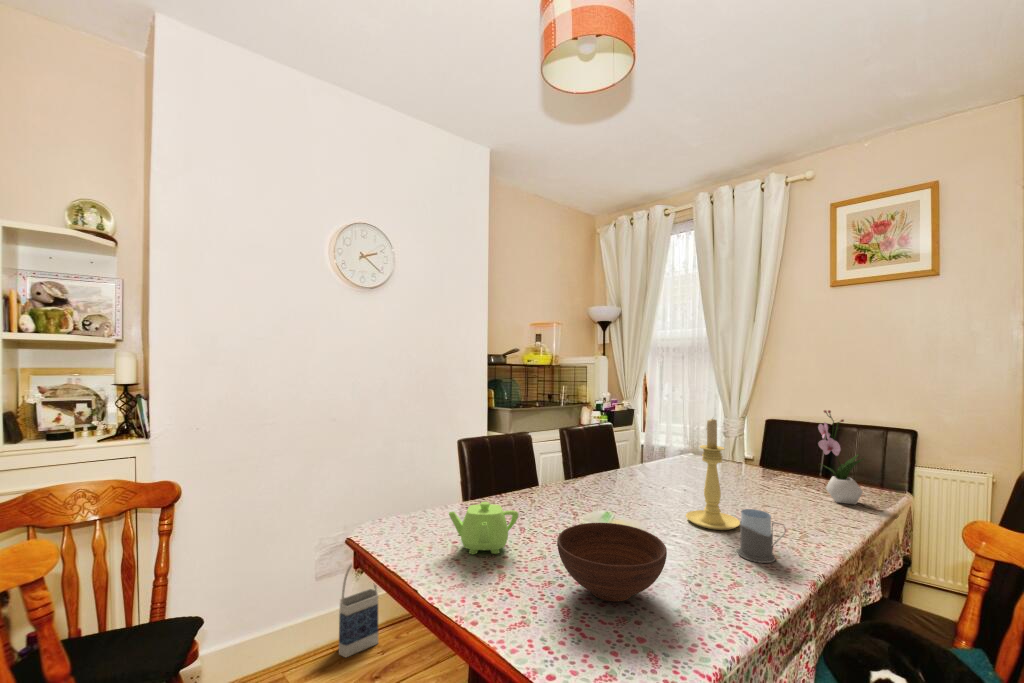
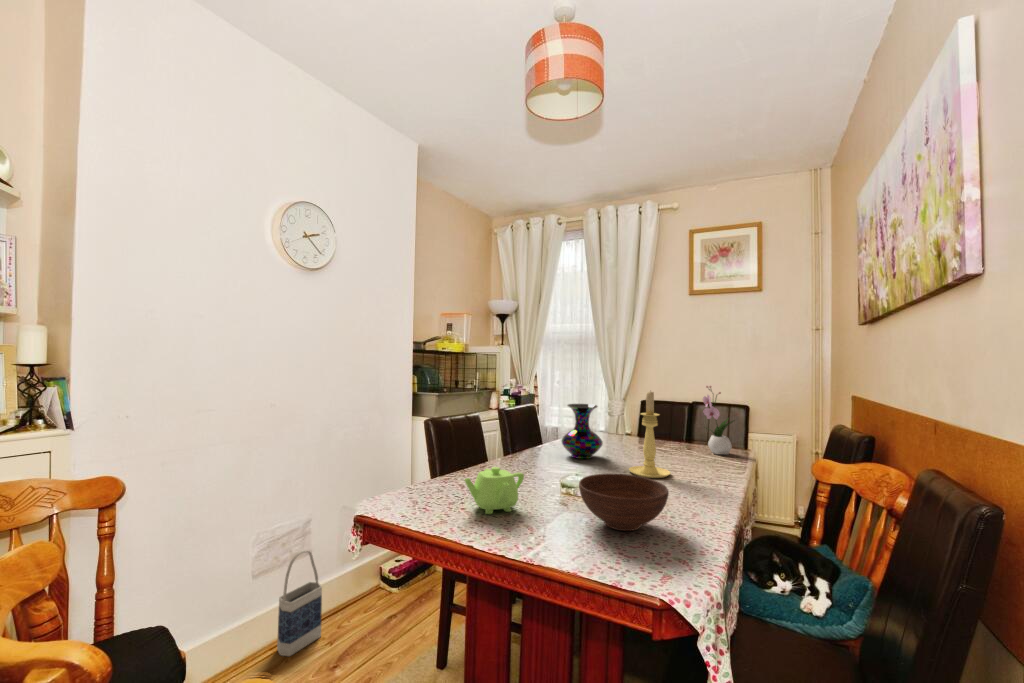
vase: none [619,427,669,495] -> present [561,404,603,459]
mug: present [738,509,786,563] -> none [682,457,716,495]

